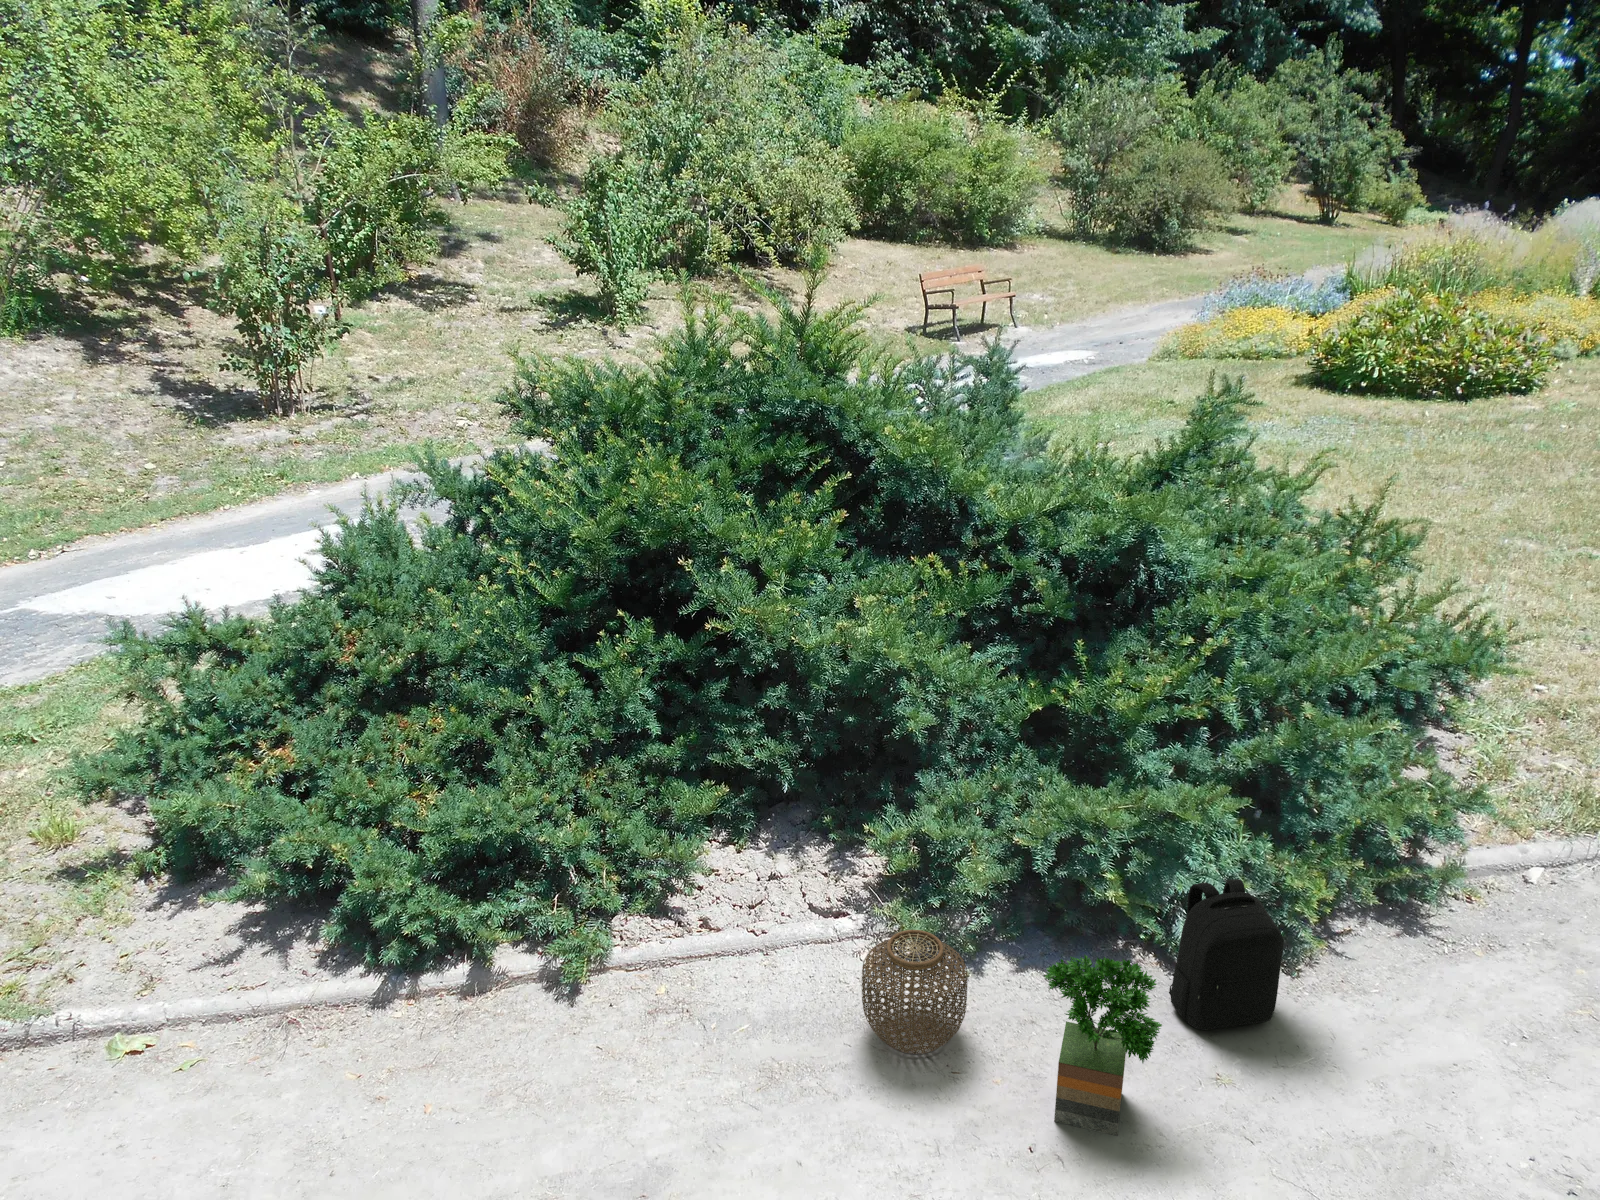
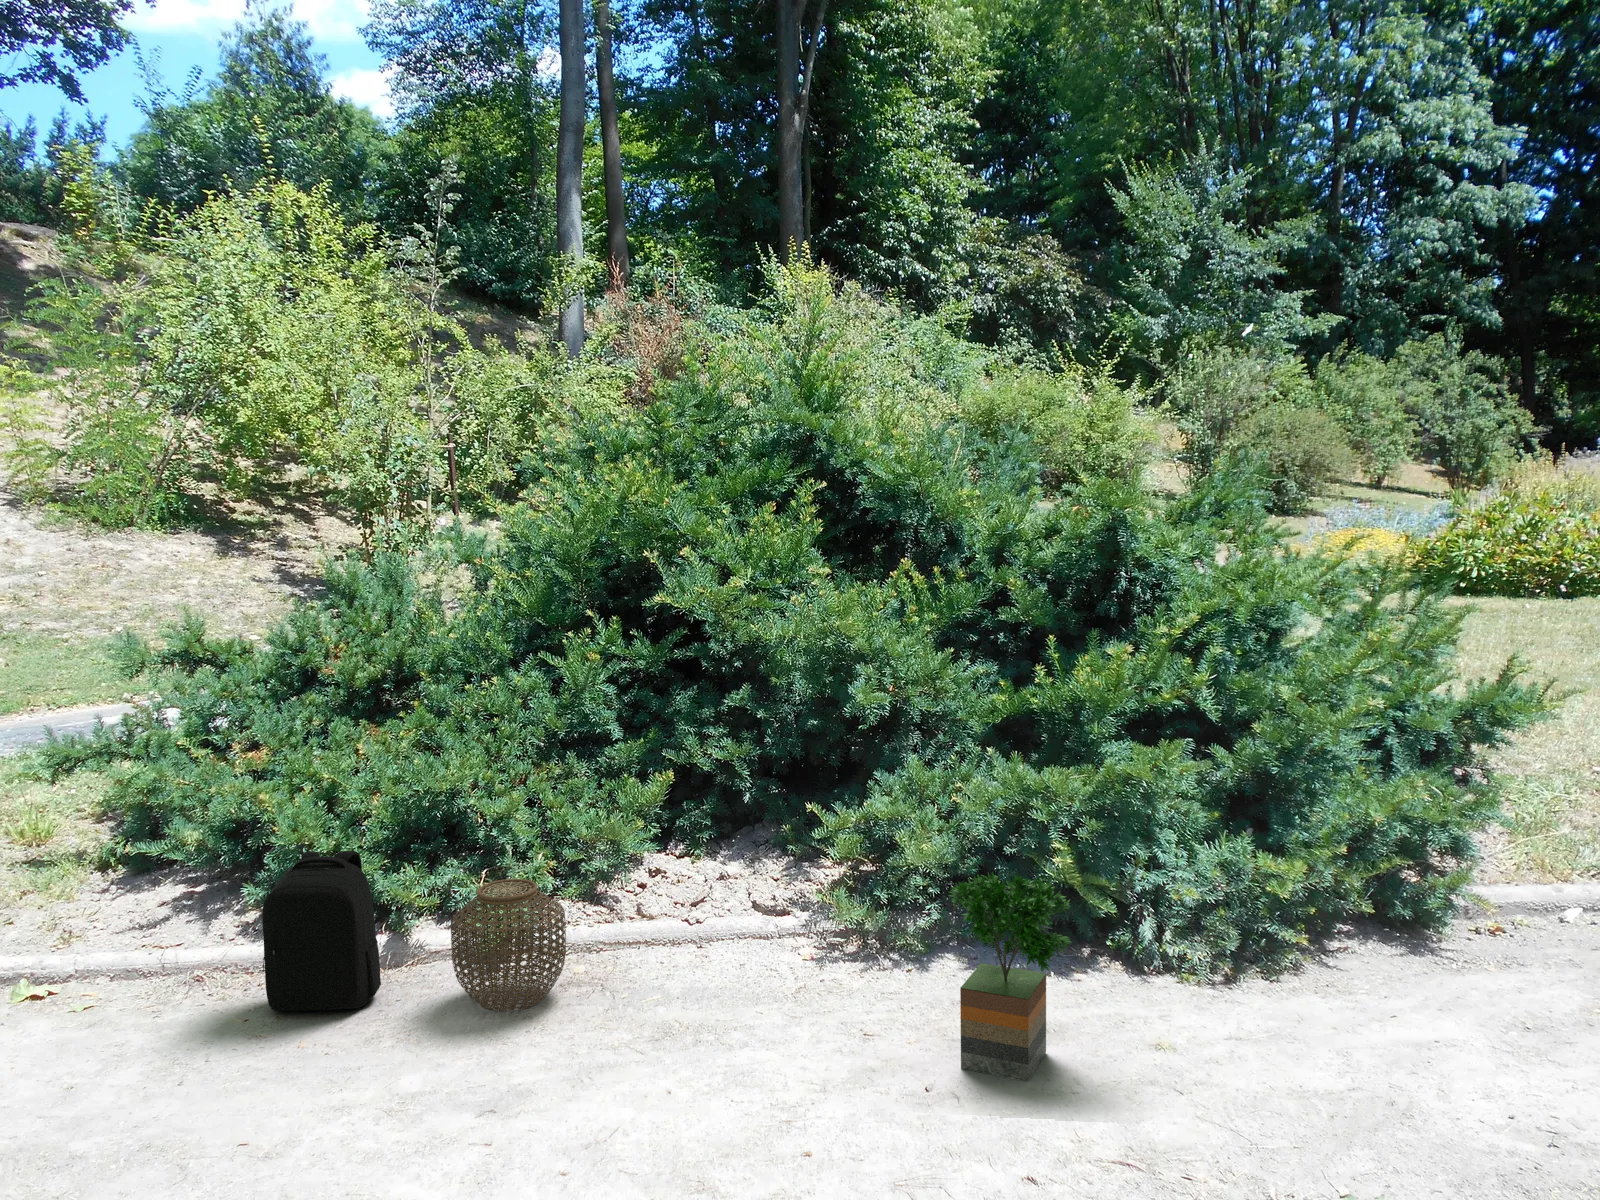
backpack: present [1169,879,1284,1030] -> present [262,851,381,1011]
woven basket: present [862,930,968,1054] -> present [451,879,566,1011]

